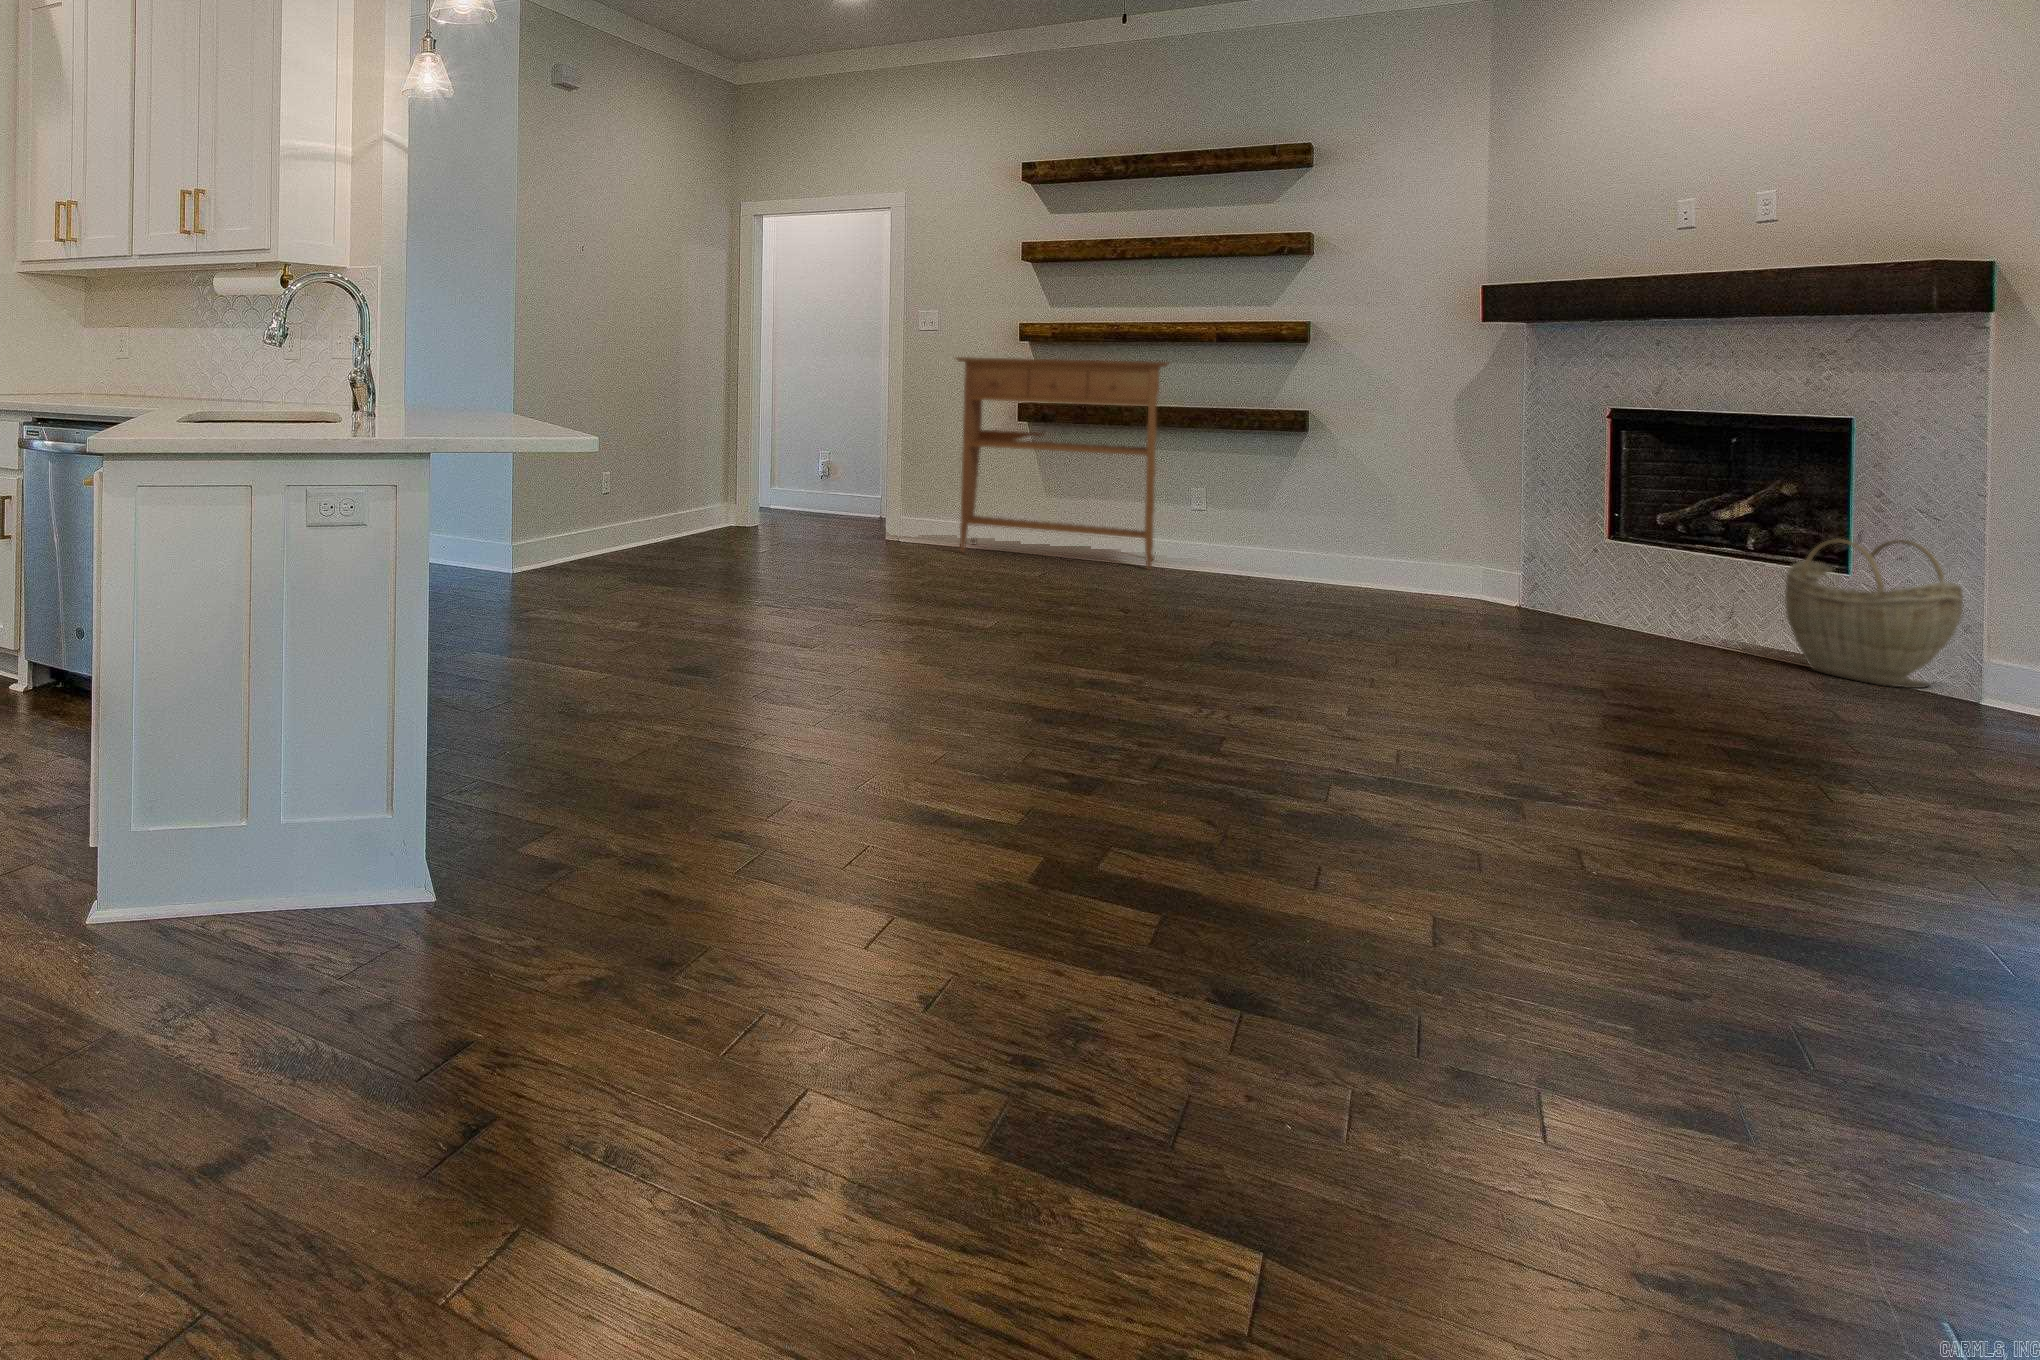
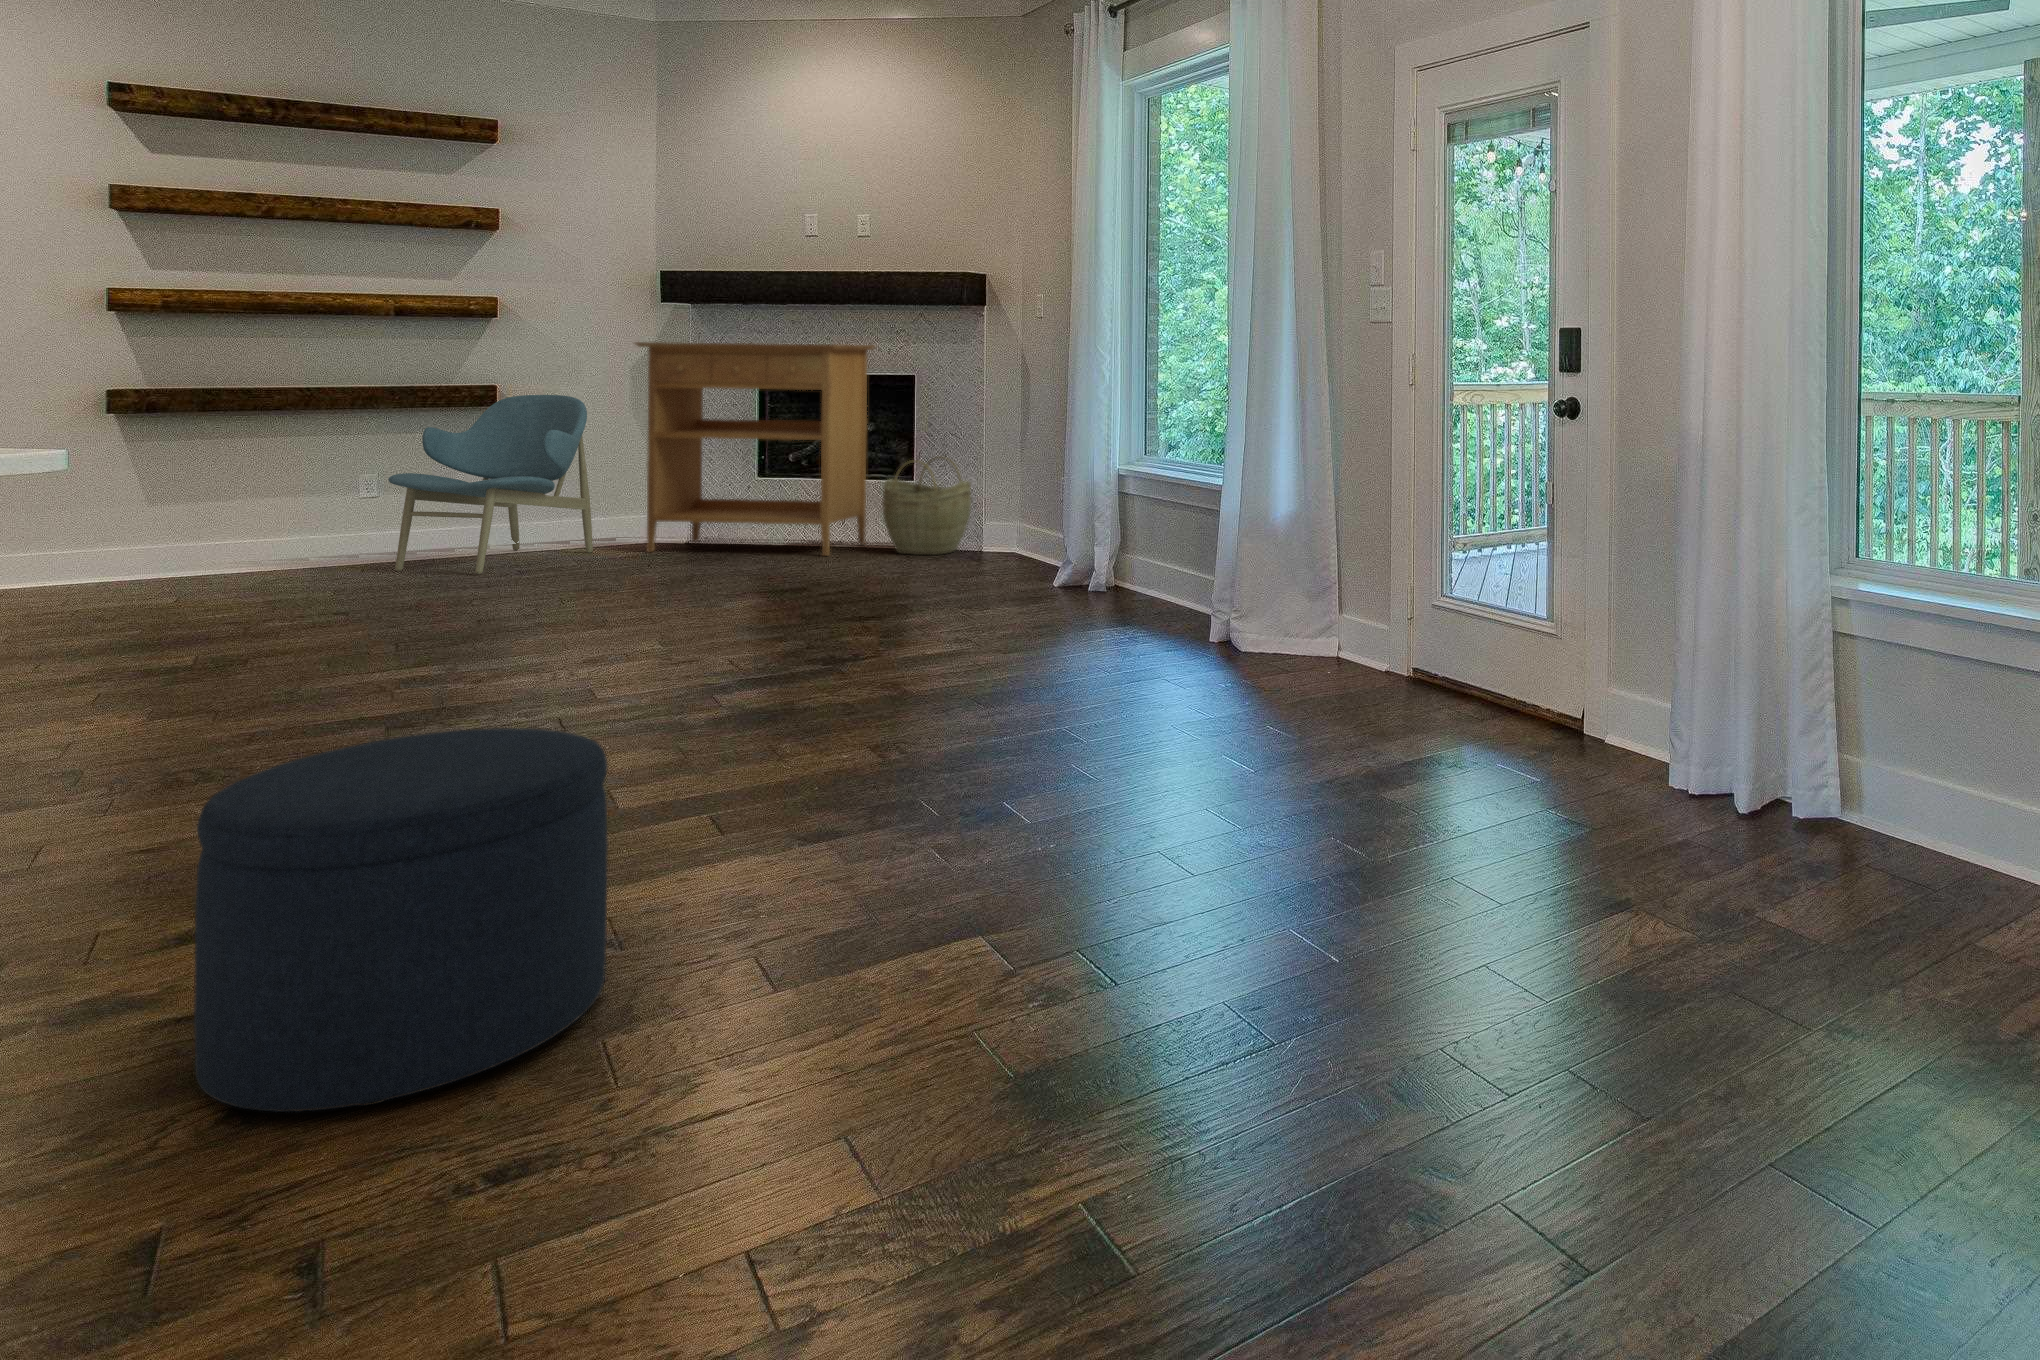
console table: present [956,357,1169,570] -> present [635,342,875,556]
lounge chair: none [1201,420,1397,593] -> present [388,395,593,574]
ottoman: none [609,697,922,1045] -> present [194,728,608,1112]

